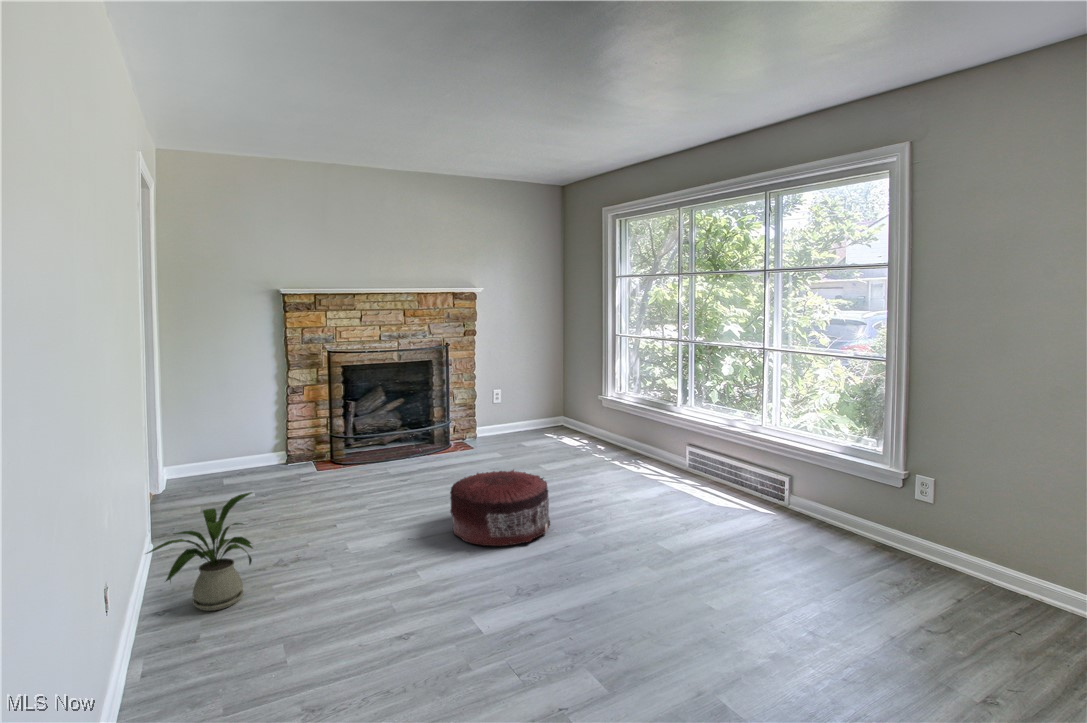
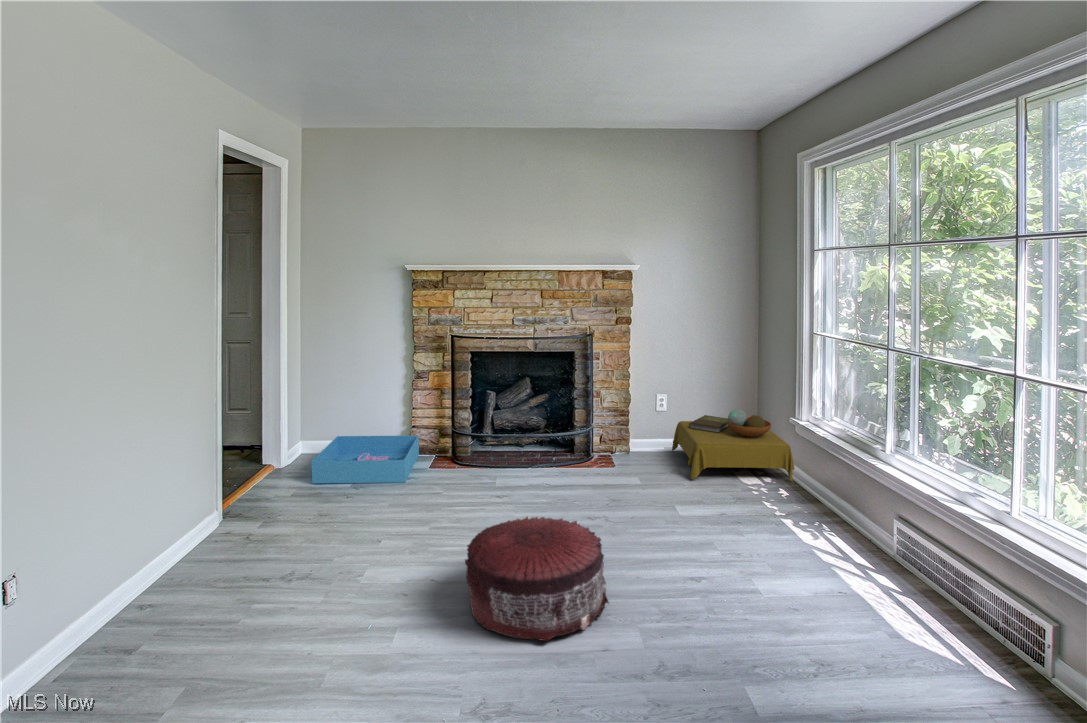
side table: none [510,395,605,450] -> present [672,409,794,481]
storage bin: none [211,446,310,497] -> present [311,435,419,483]
house plant: present [146,492,253,611] -> none [68,511,225,643]

